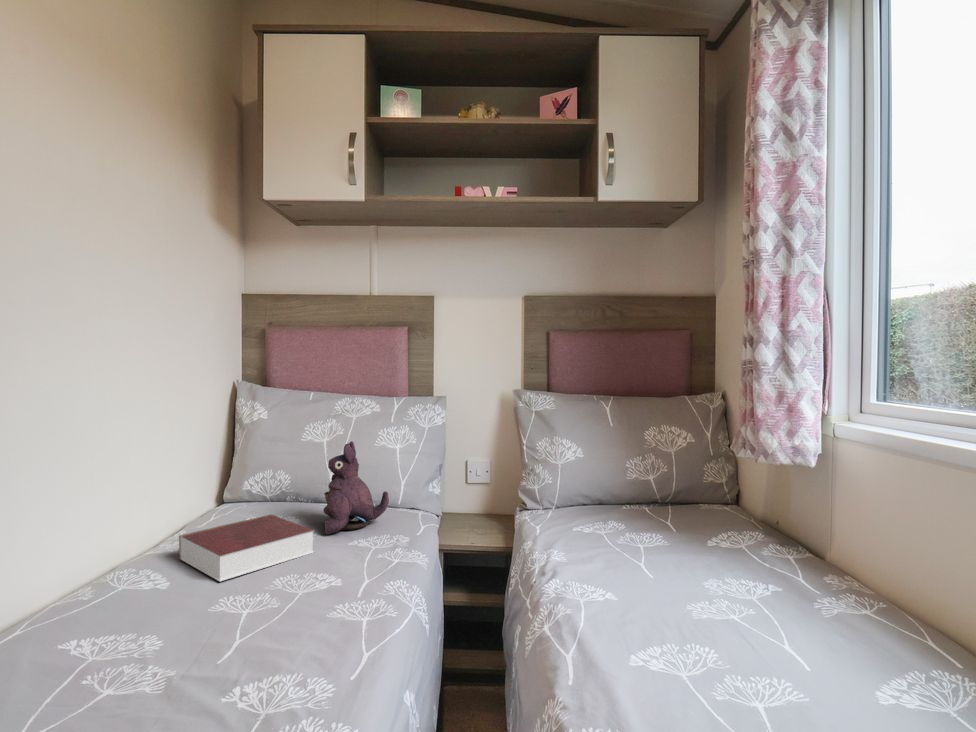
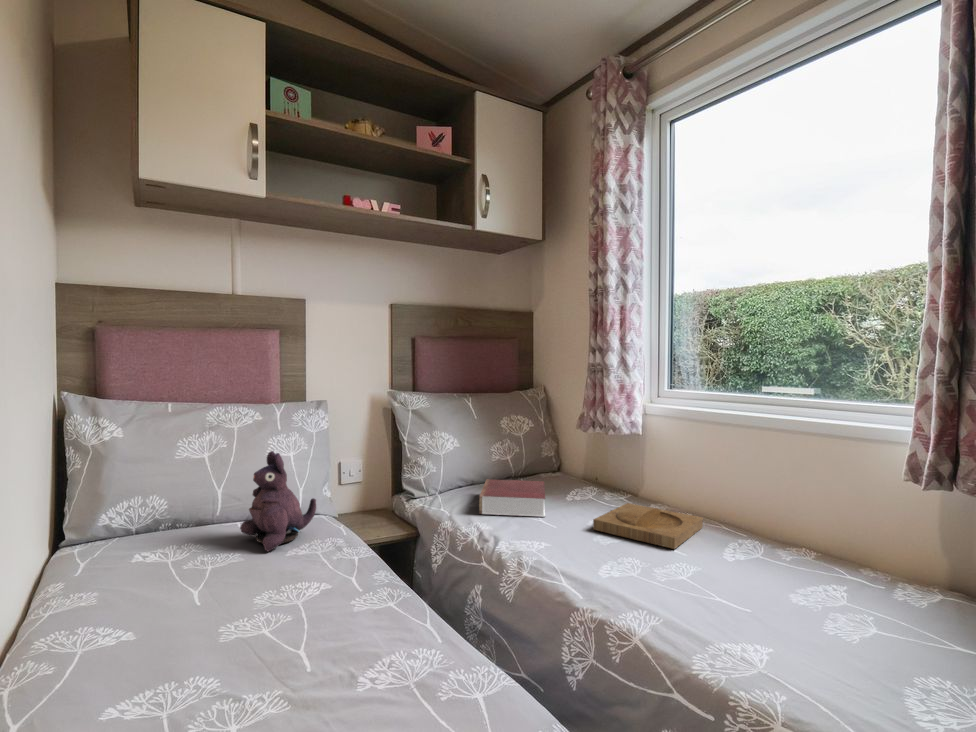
book: present [179,514,314,581] -> present [479,479,545,517]
tray: none [668,560,855,639] -> present [593,503,703,549]

